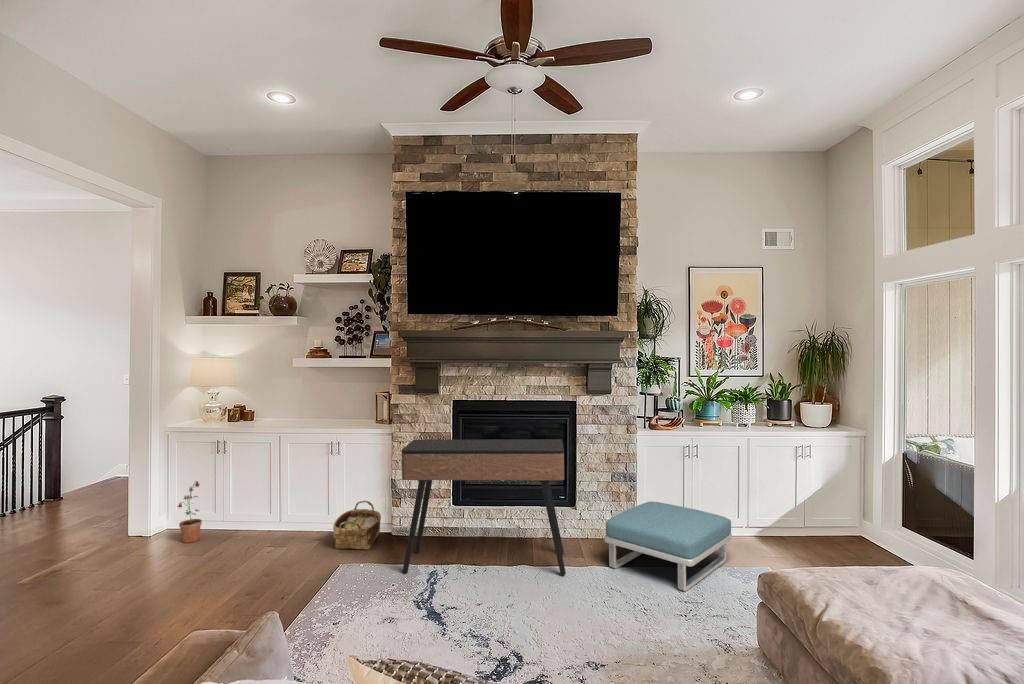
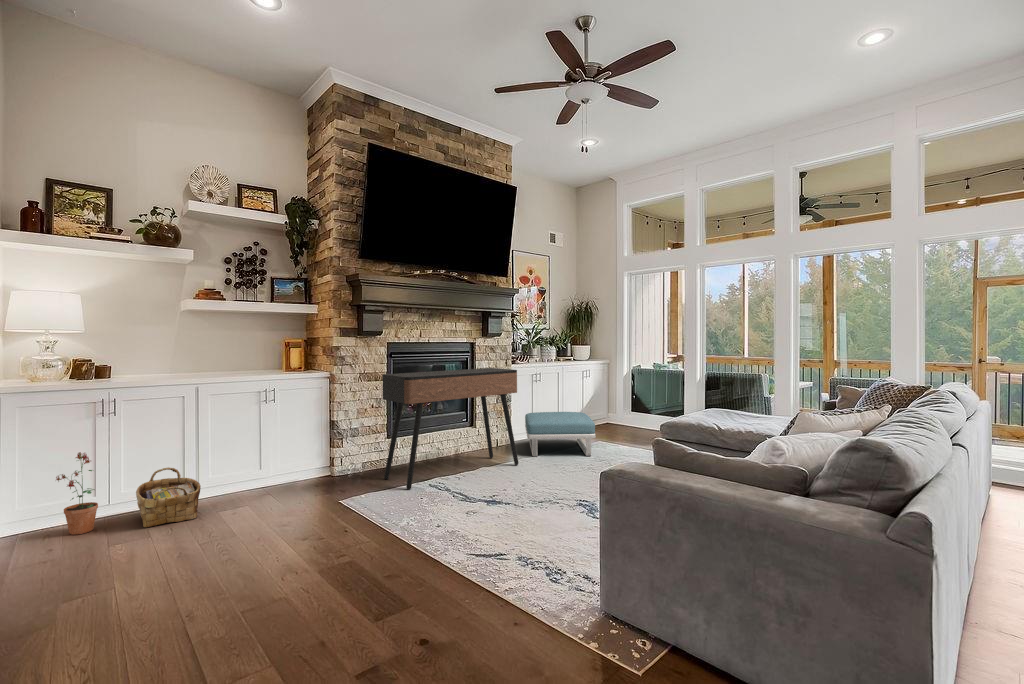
woven basket: present [333,501,381,550] -> present [136,467,201,527]

